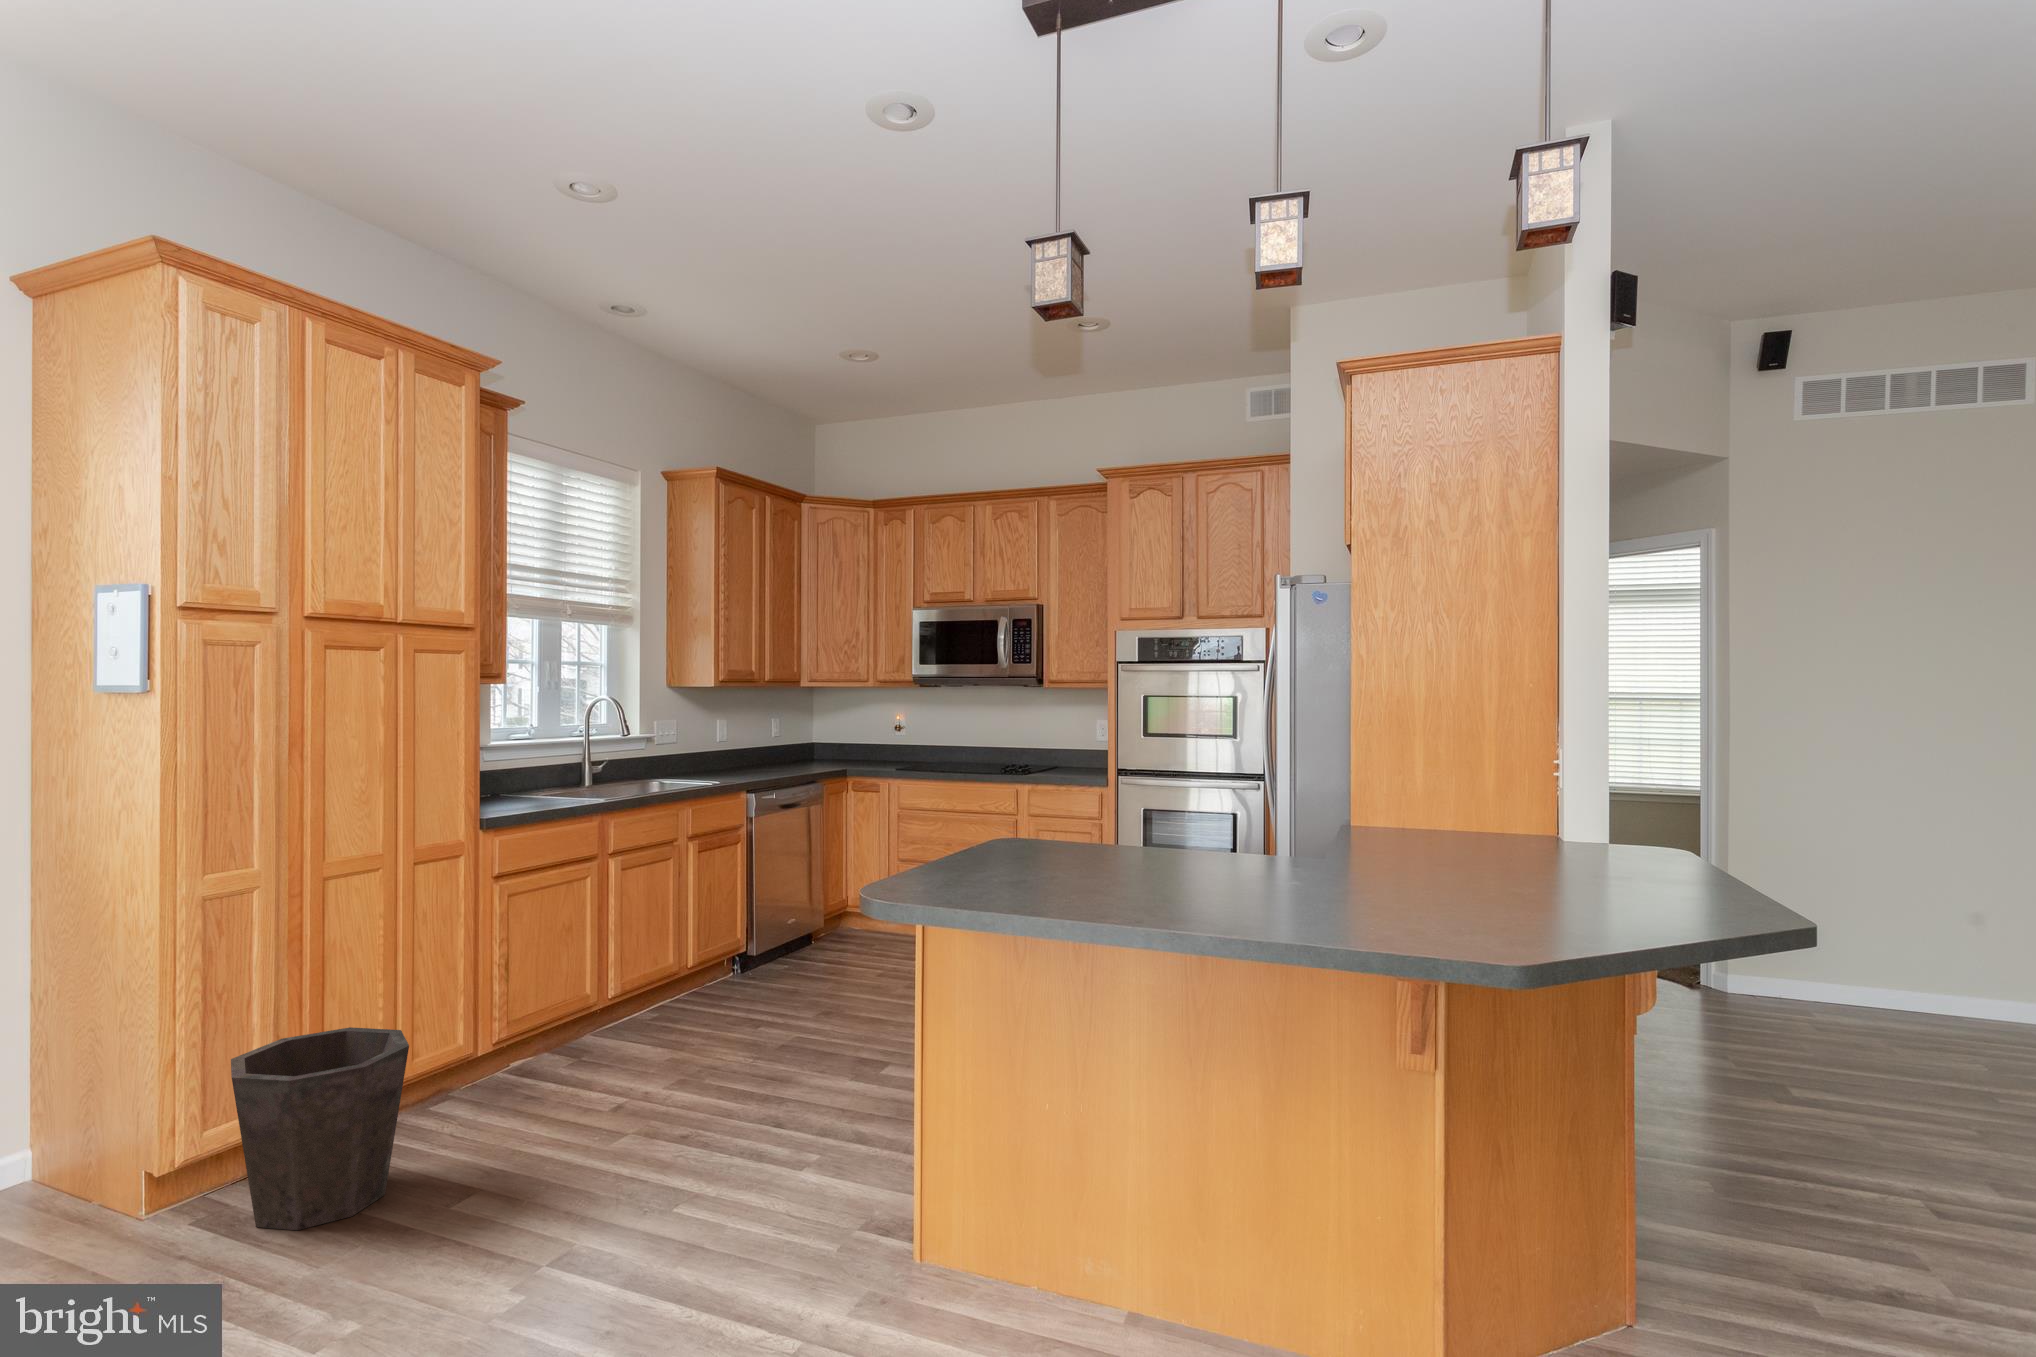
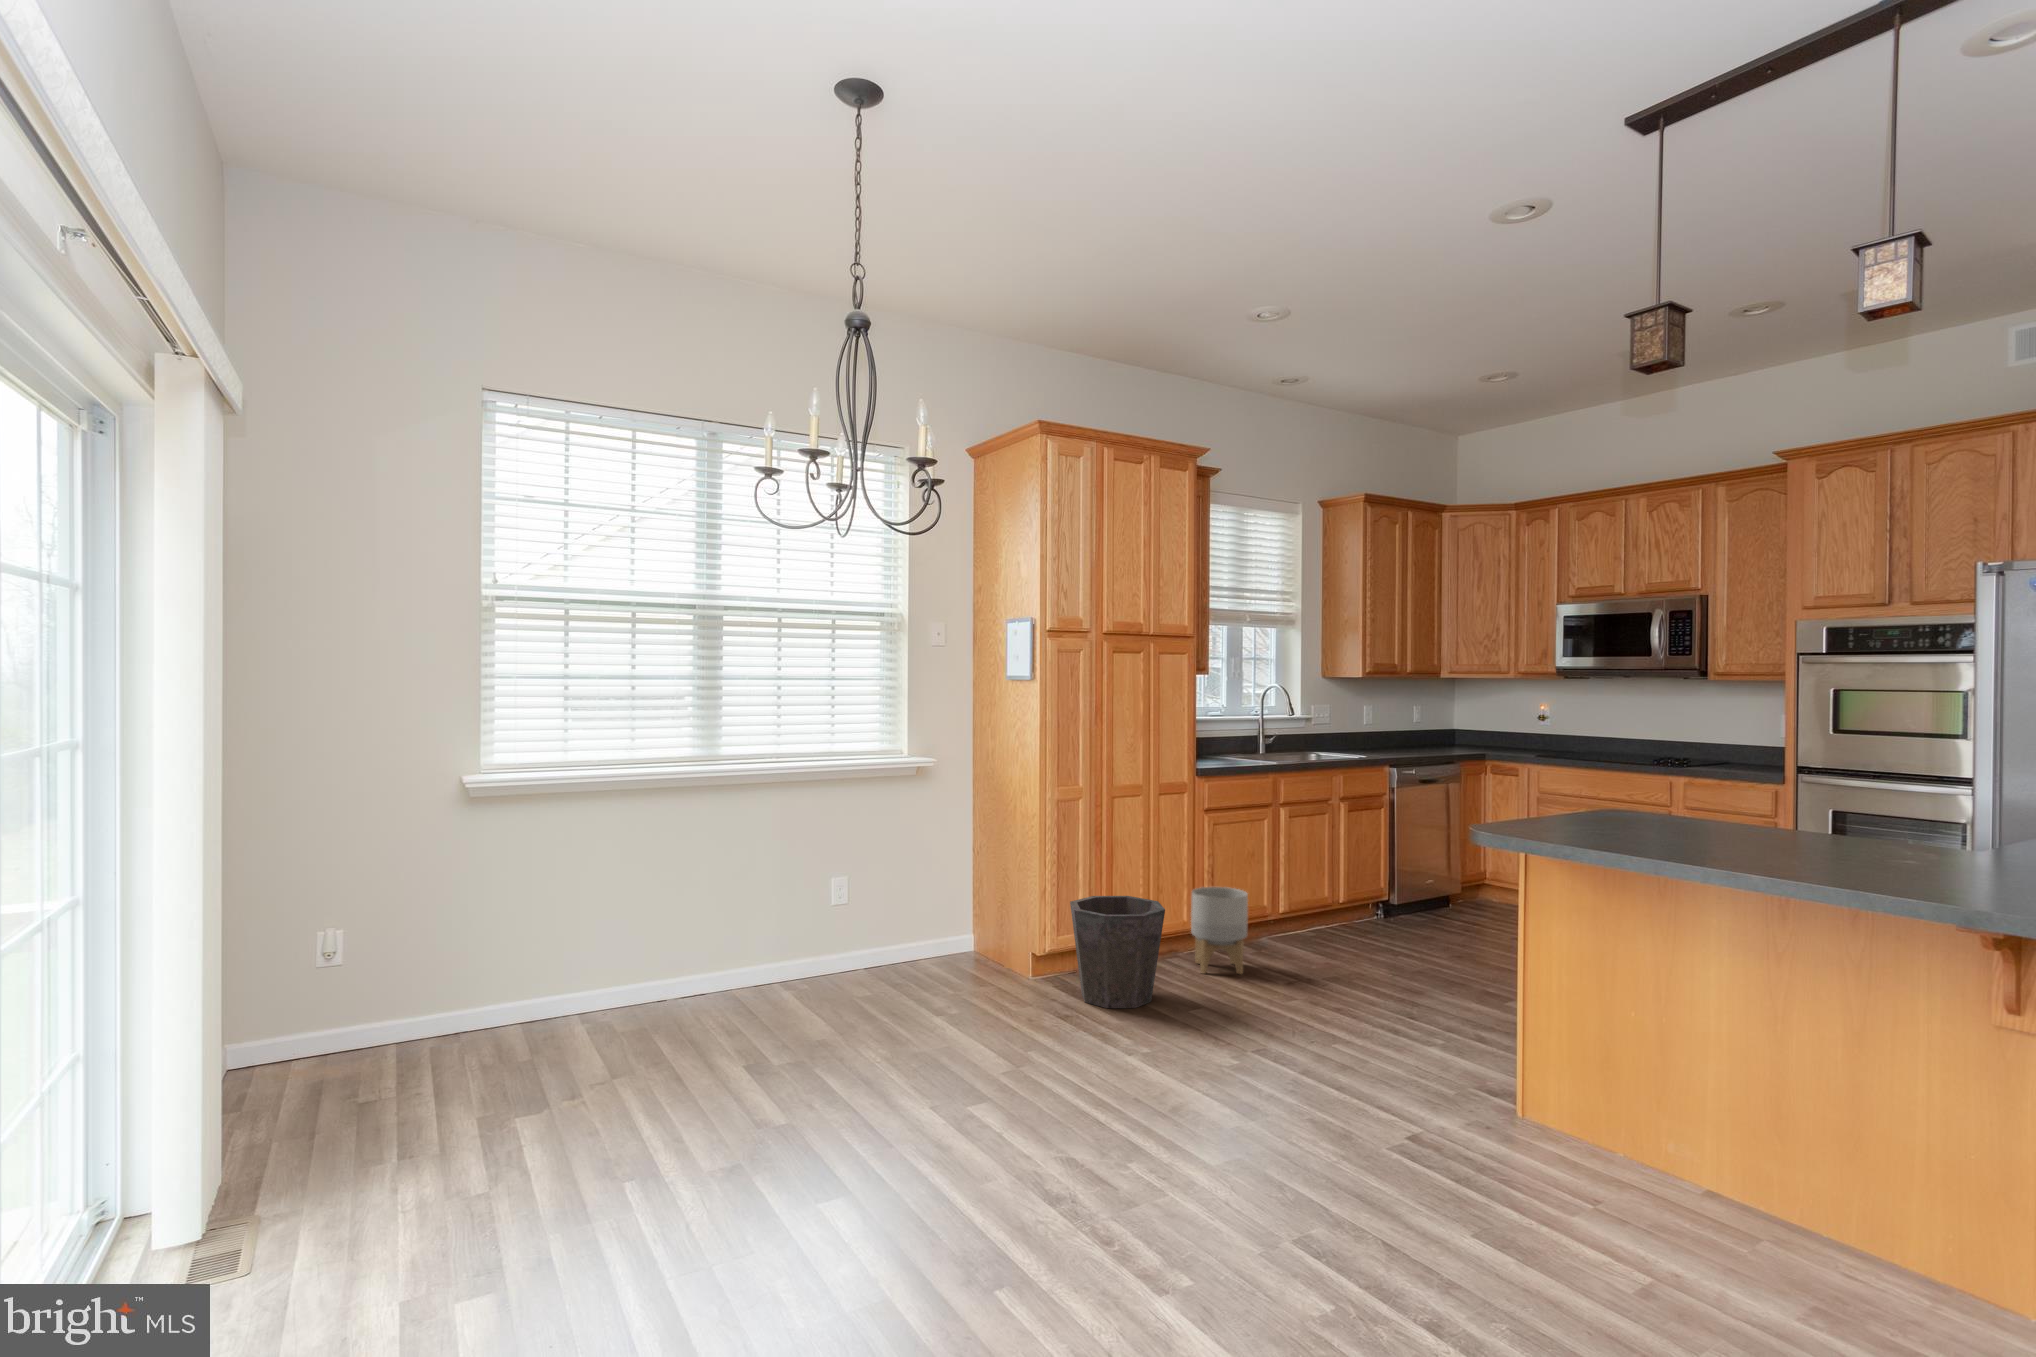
planter: none [468,981,555,1116] -> present [1191,887,1248,974]

